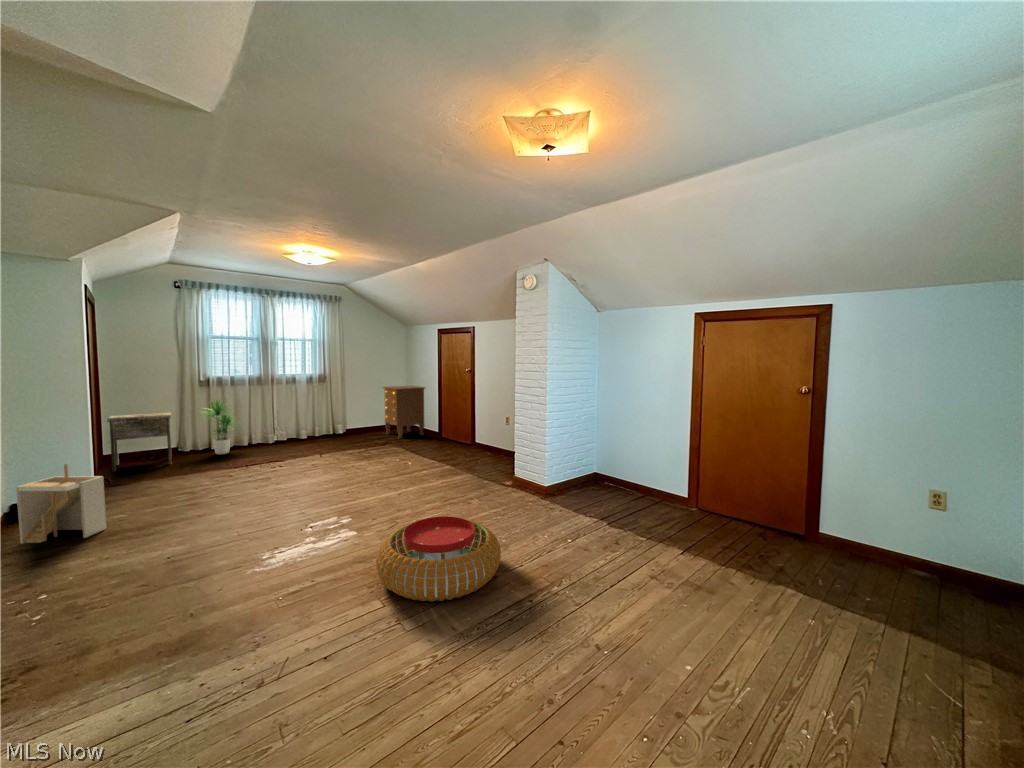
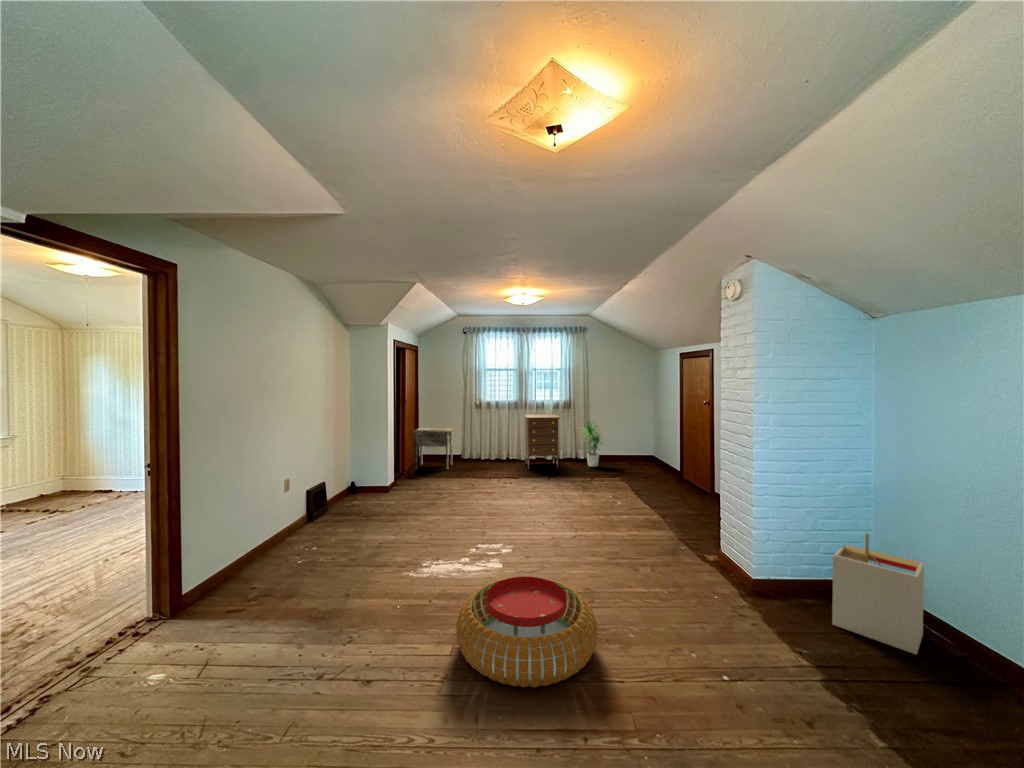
dresser: present [383,386,425,438] -> present [524,414,560,469]
potted plant: present [207,400,236,454] -> present [584,421,602,467]
storage bin: present [16,464,106,544] -> present [832,533,924,654]

